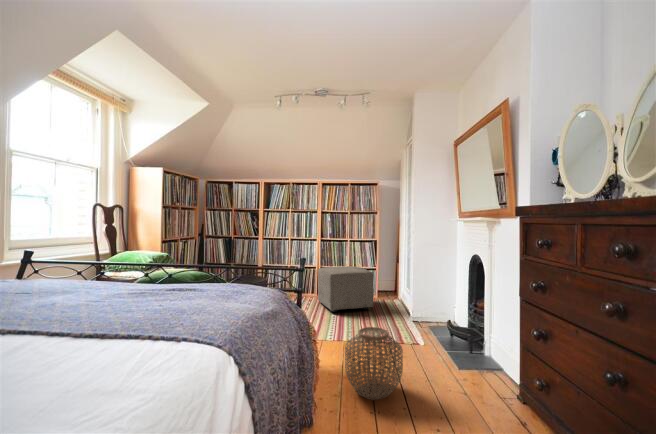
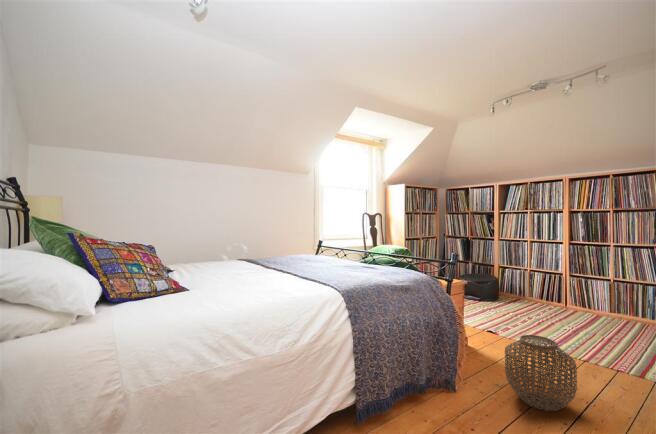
ottoman: present [318,267,374,312] -> none [558,275,638,334]

